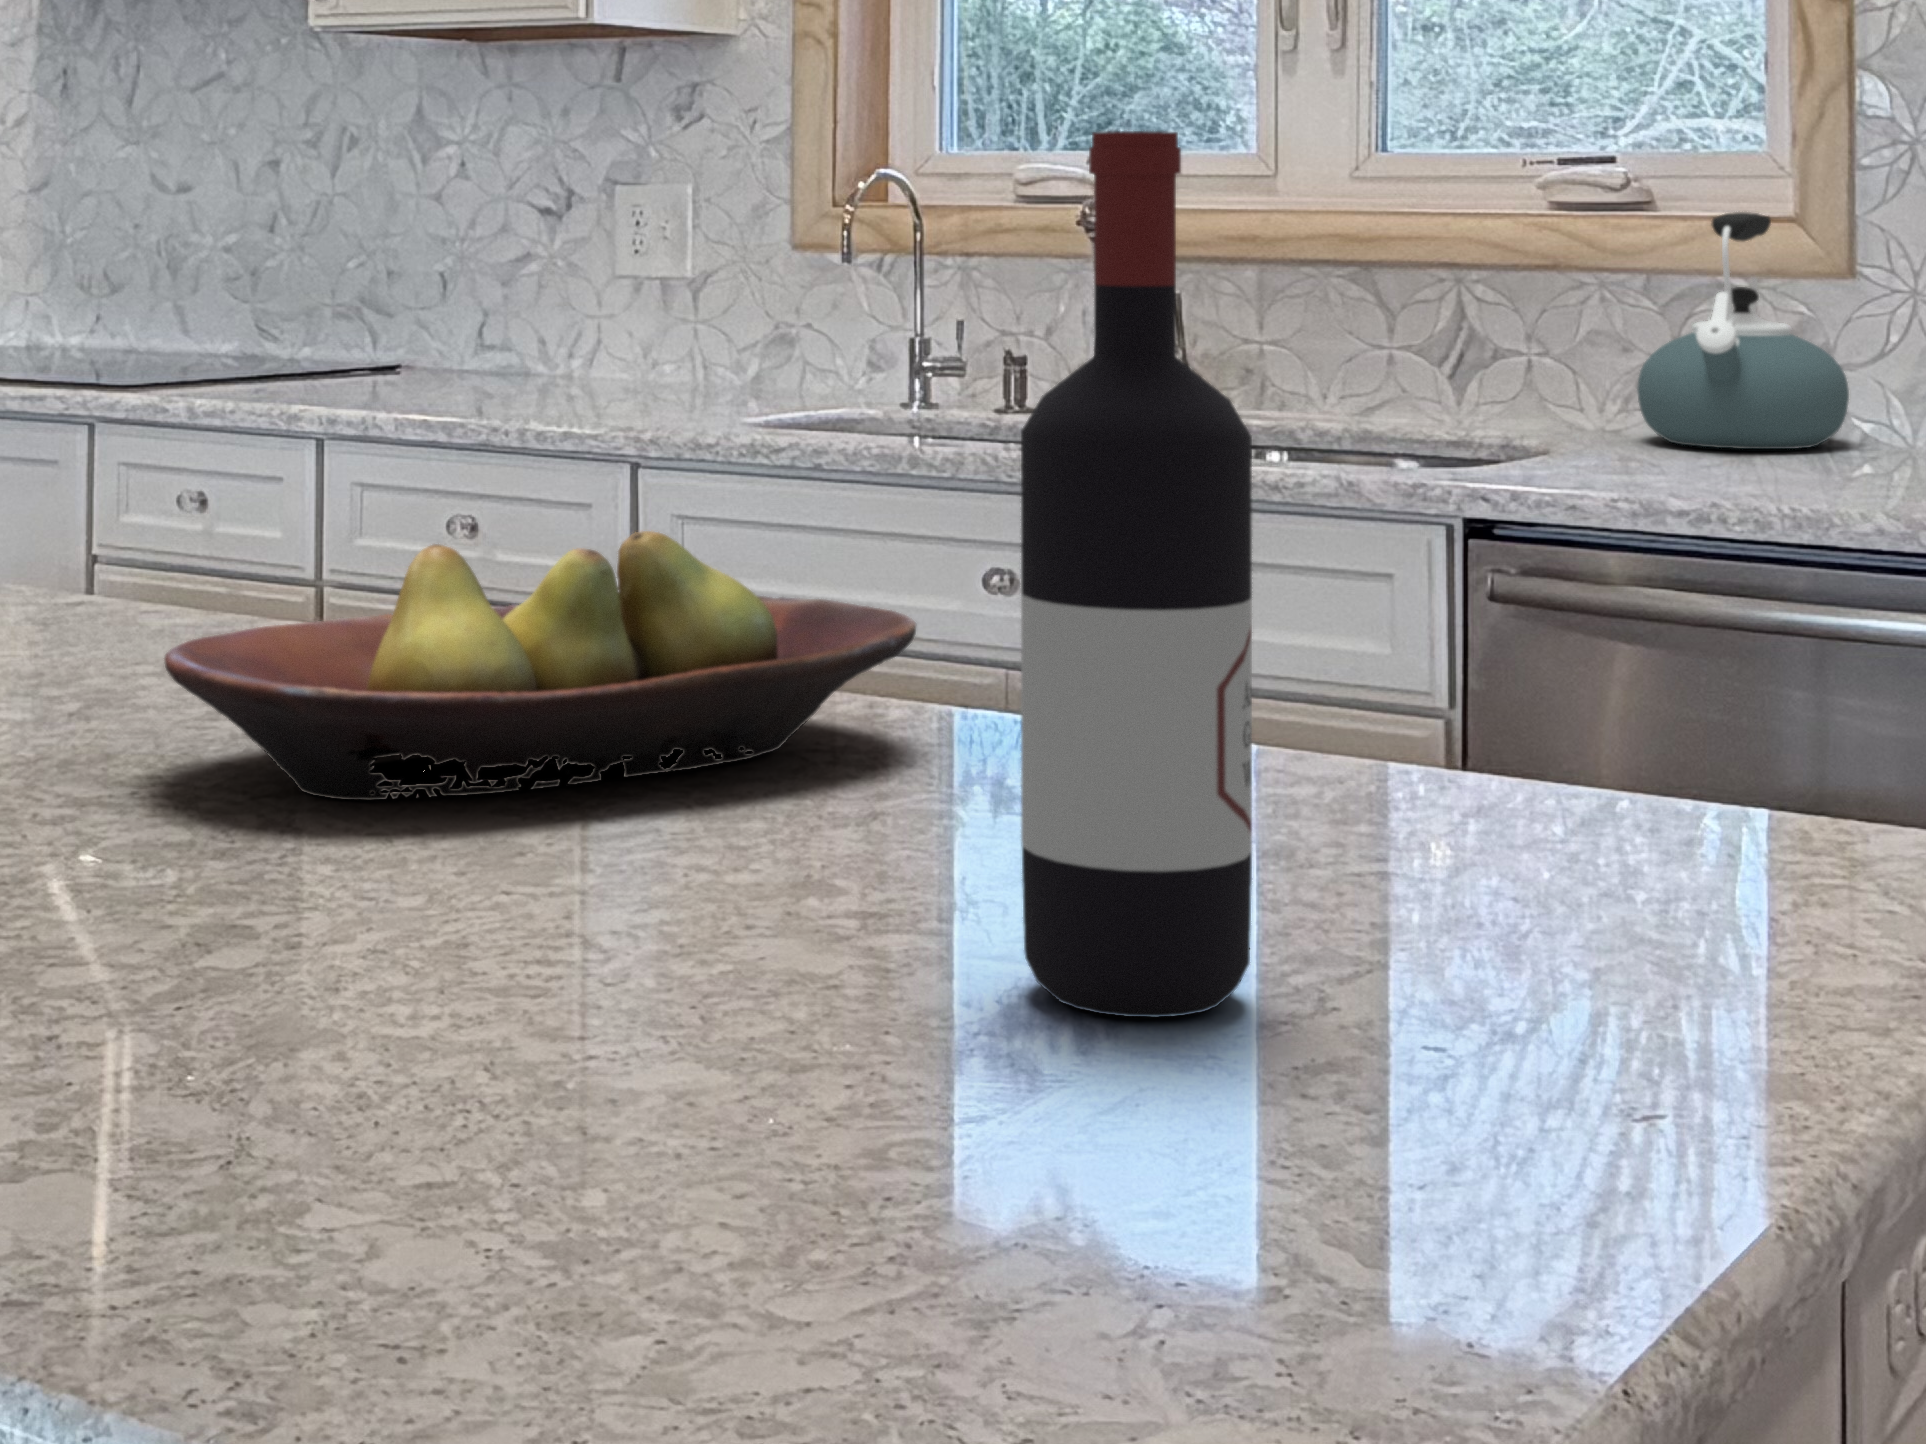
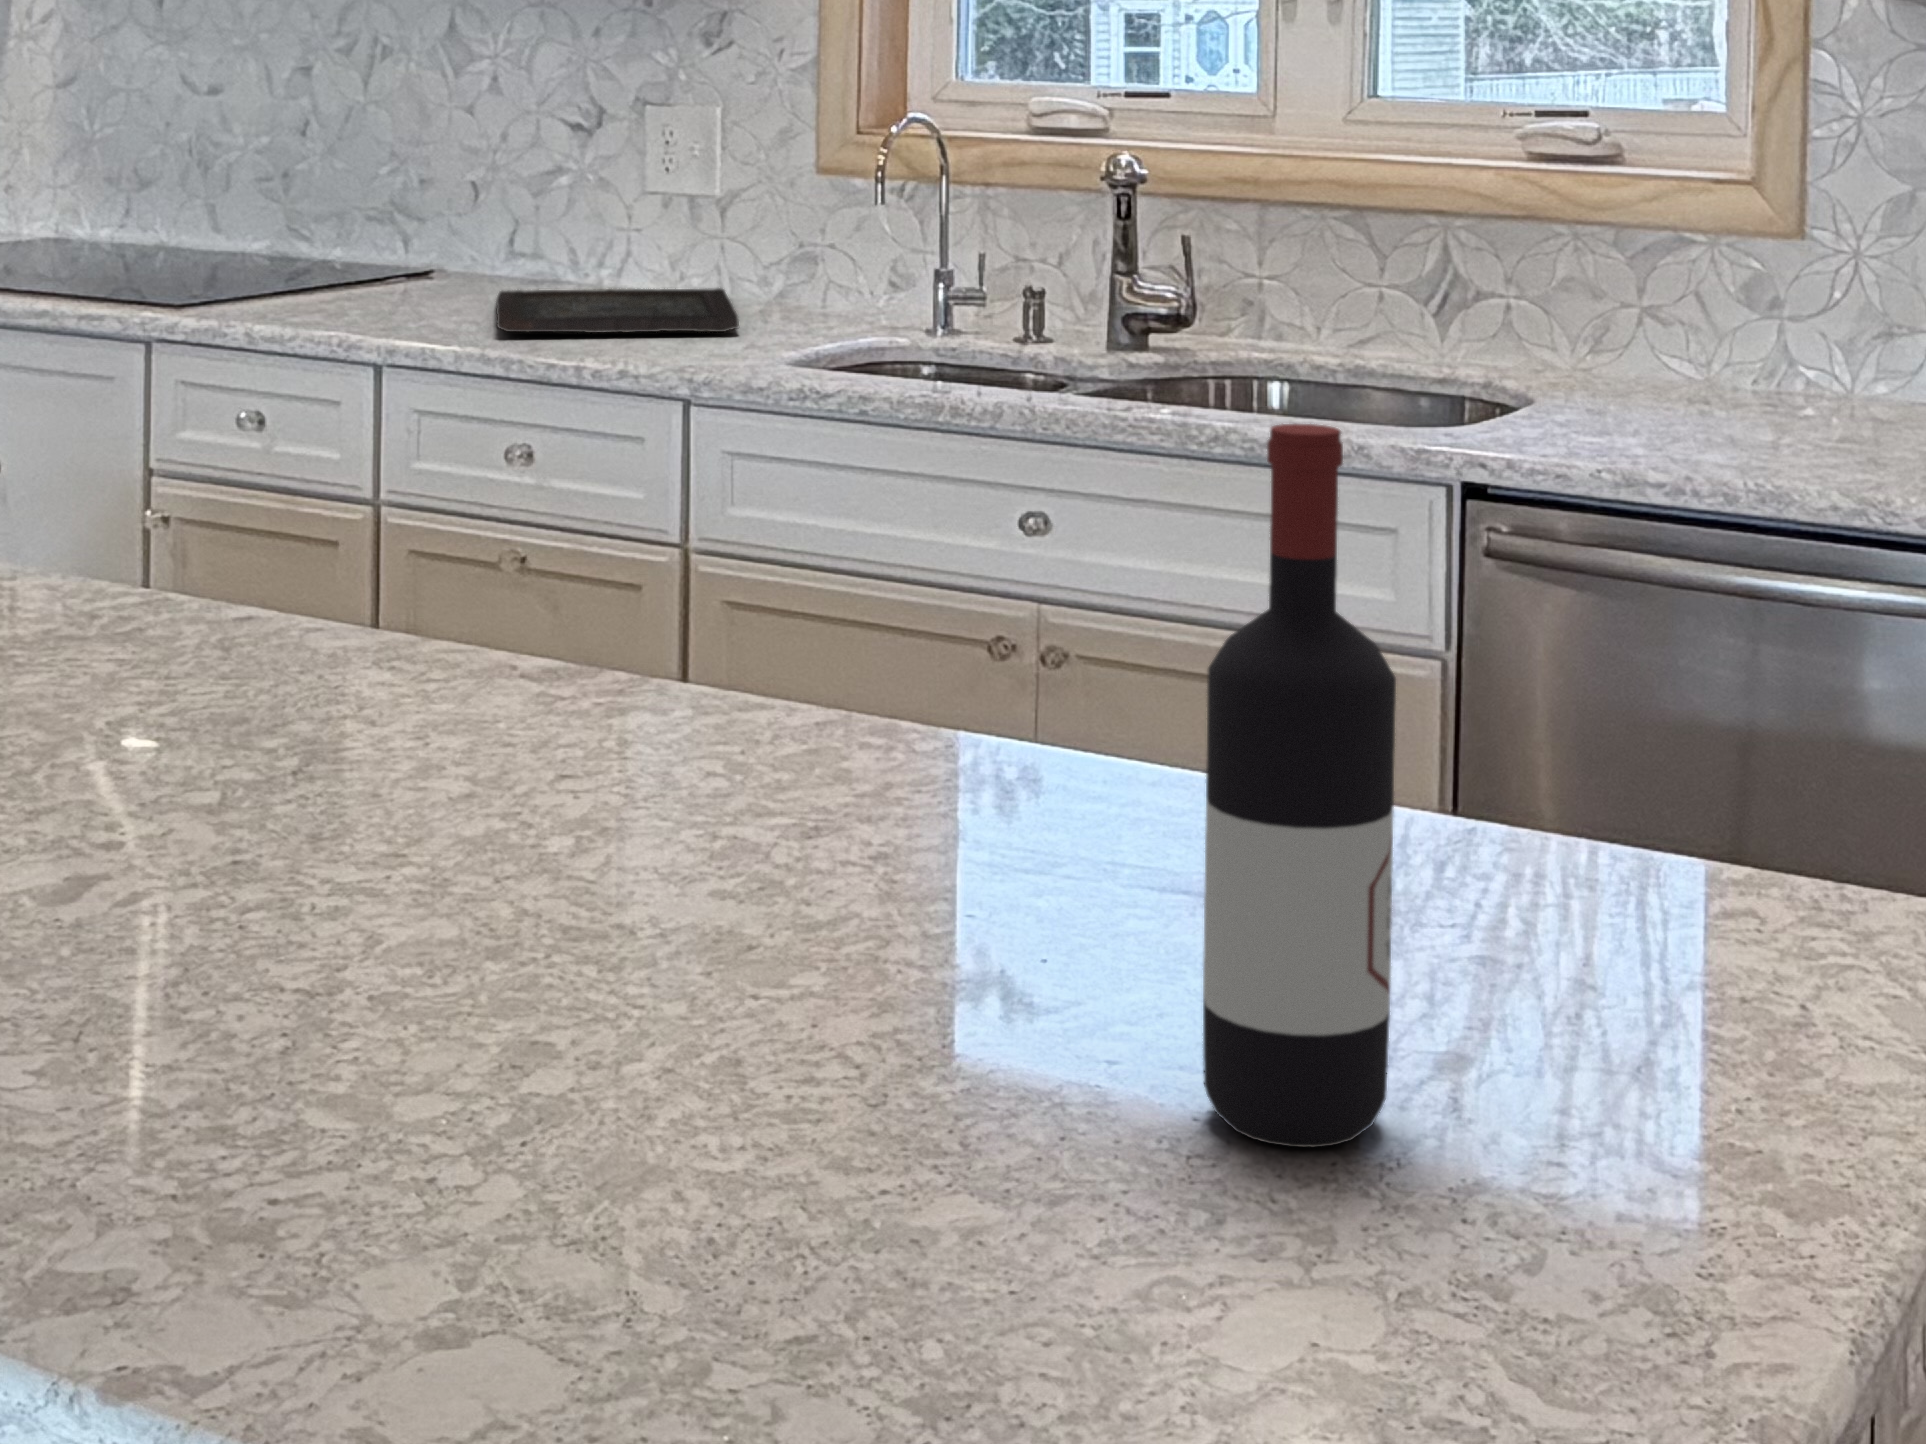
kettle: present [1637,212,1849,449] -> none [1609,179,1799,399]
tray: none [450,372,706,404] -> present [496,288,739,333]
fruit bowl: present [164,531,916,800] -> none [416,638,1051,898]

